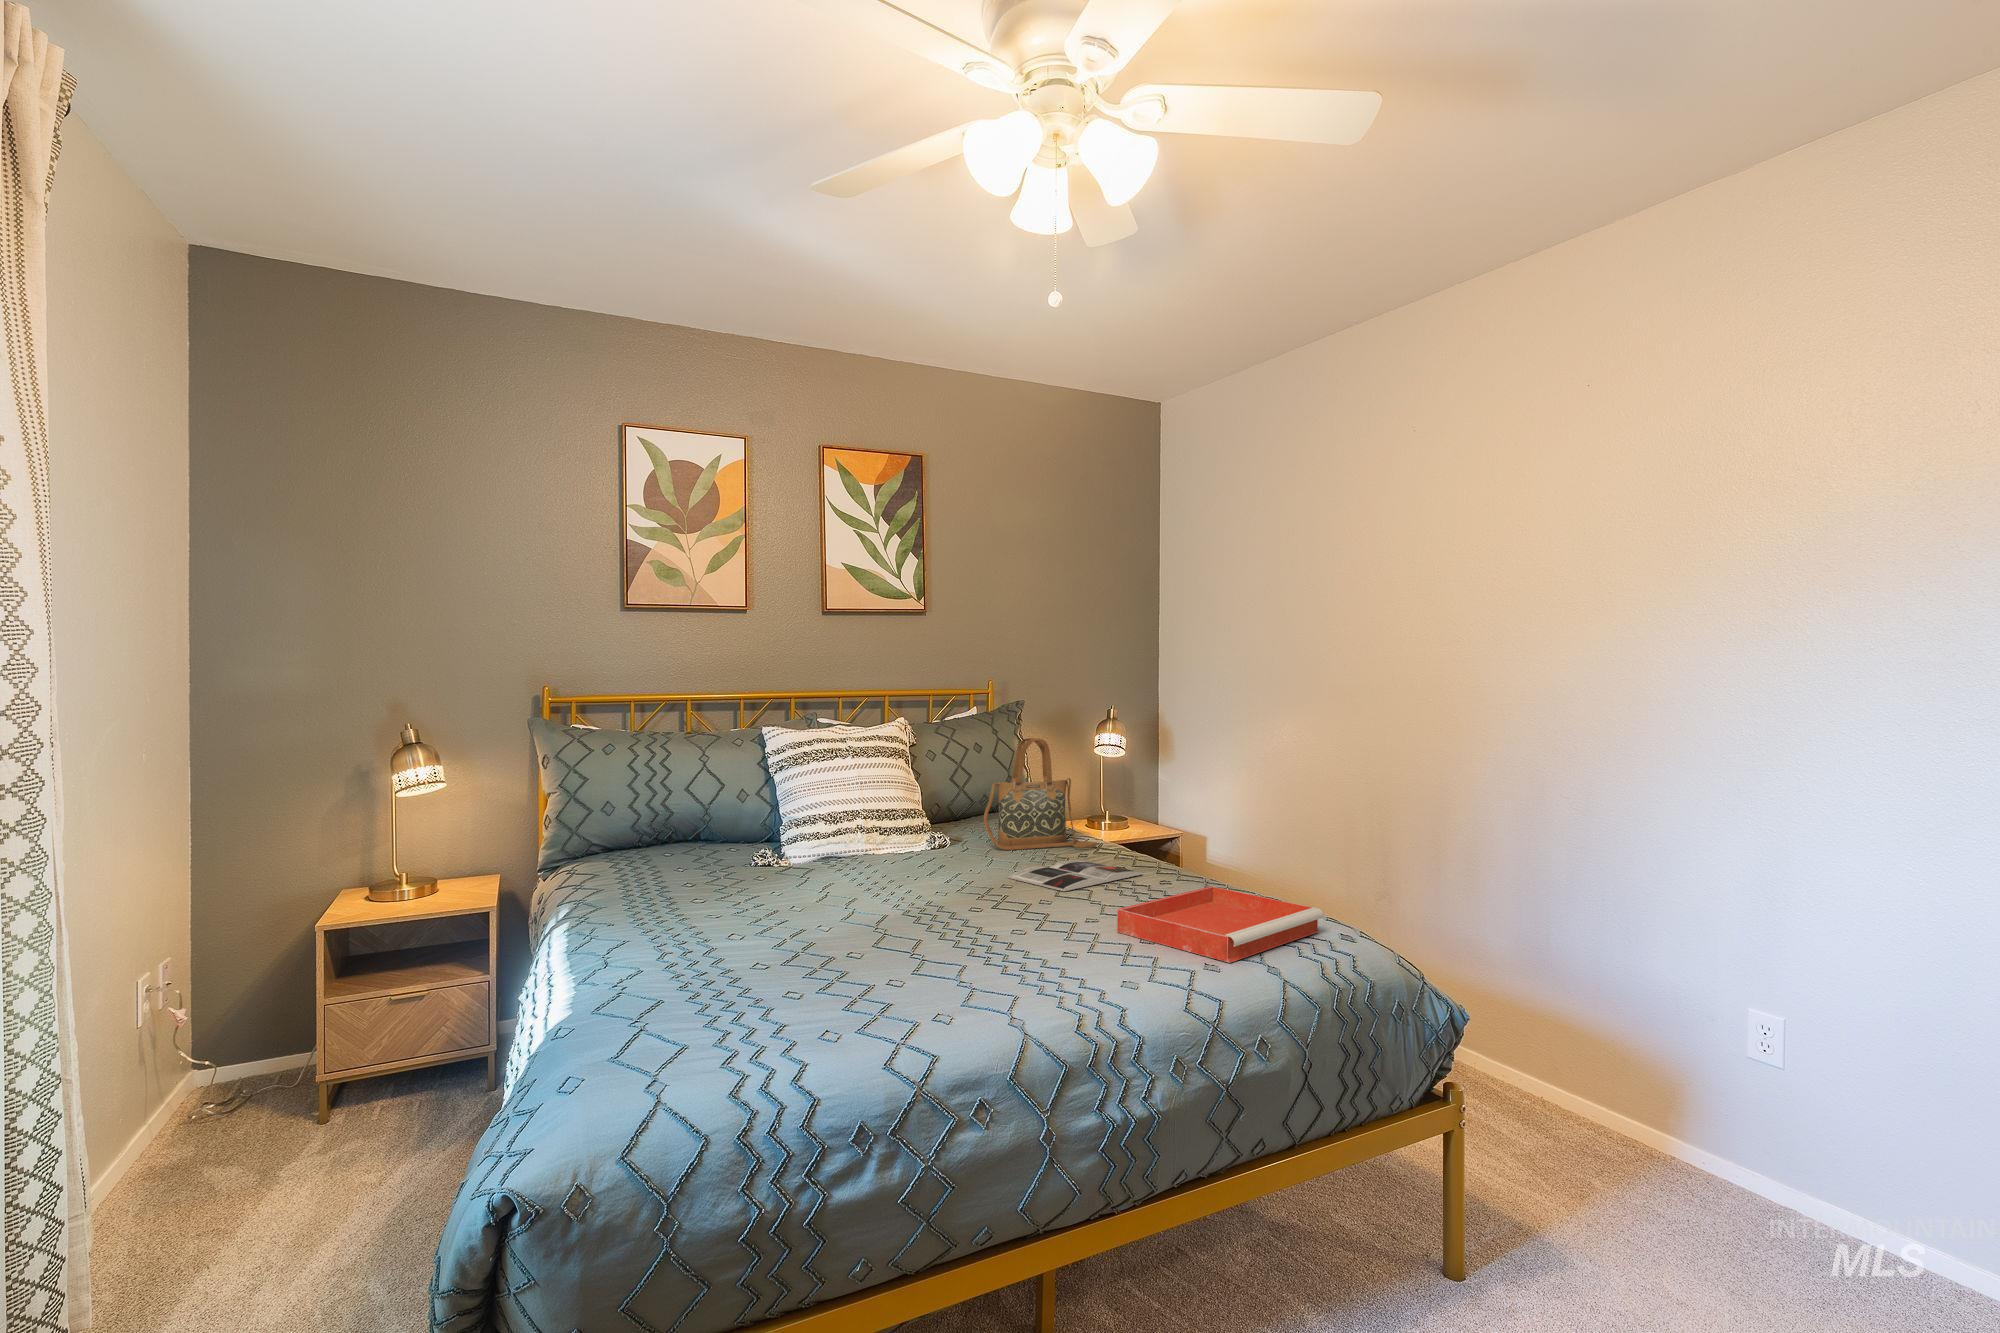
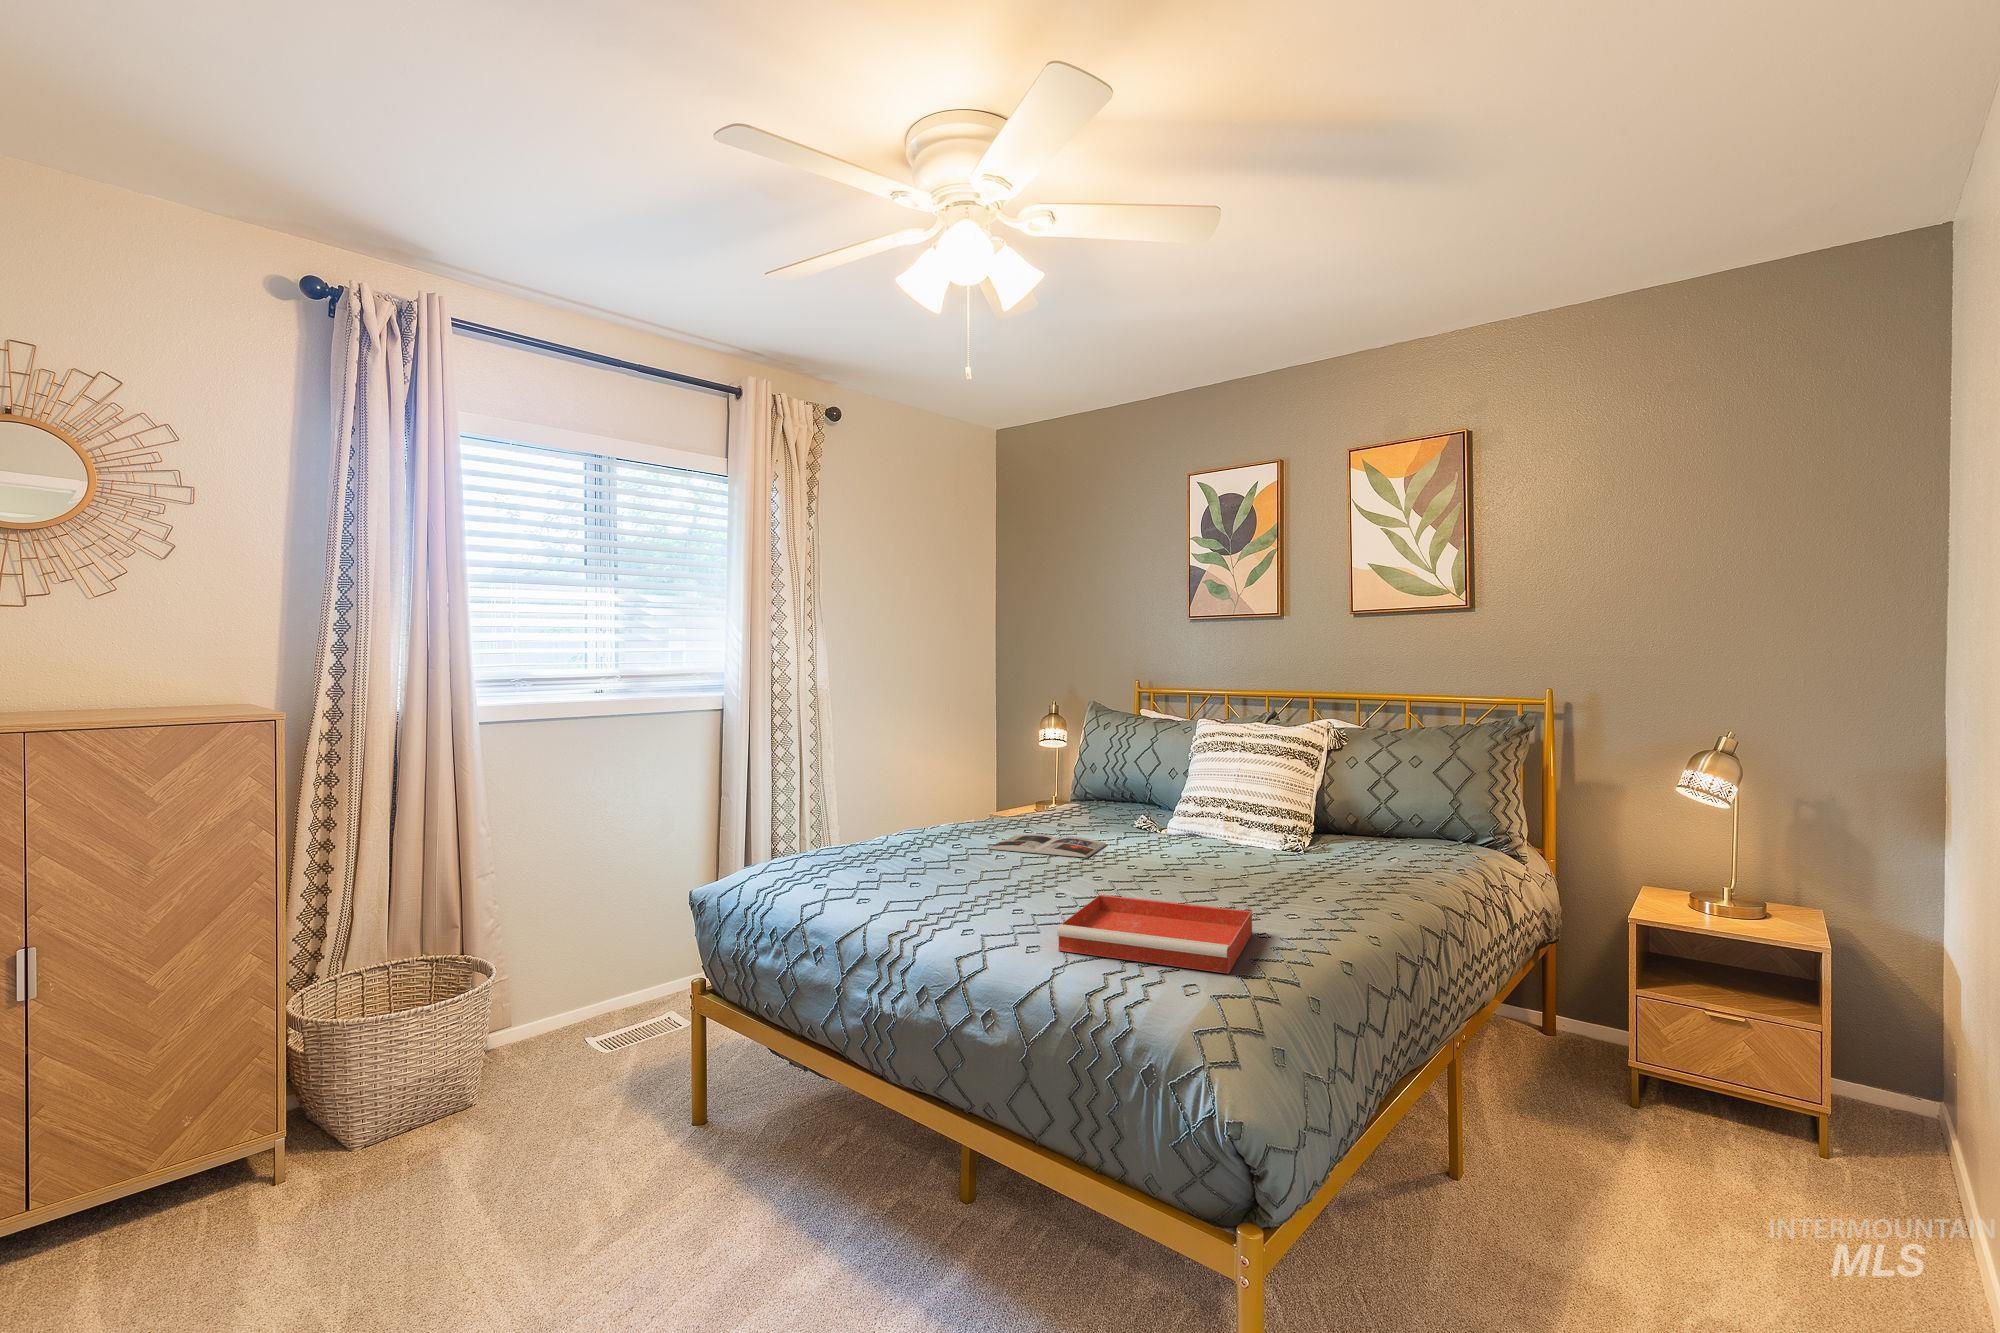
handbag: present [984,738,1096,850] -> none [1317,747,1435,878]
magazine: present [1008,860,1143,891] -> present [988,834,1107,858]

